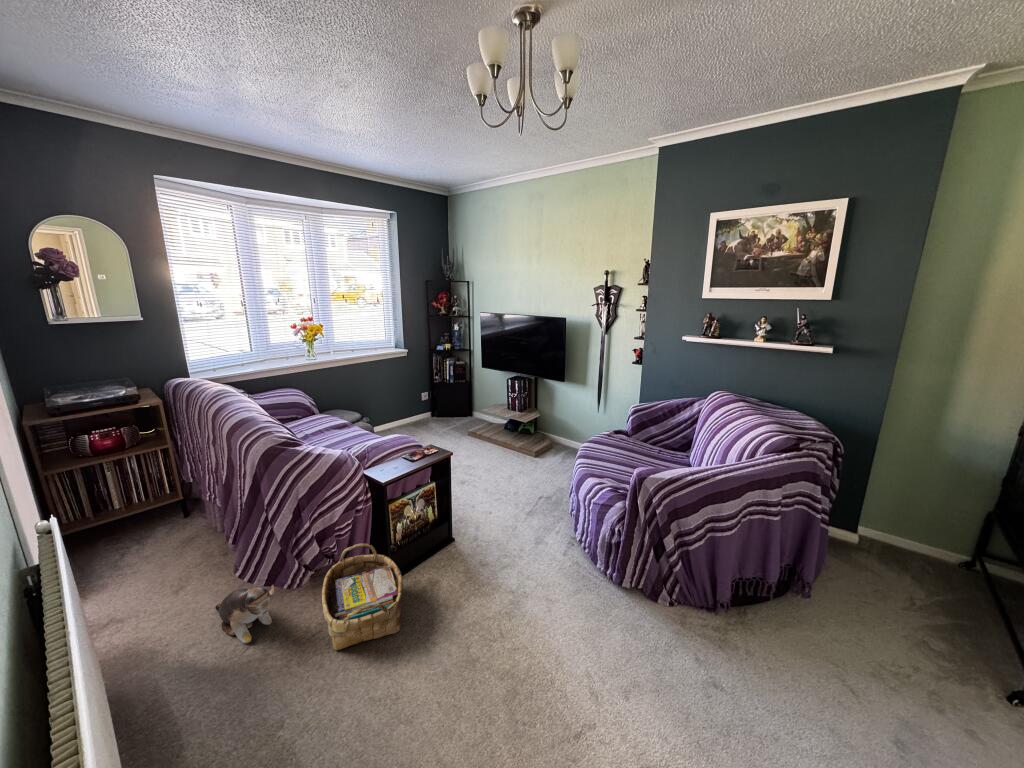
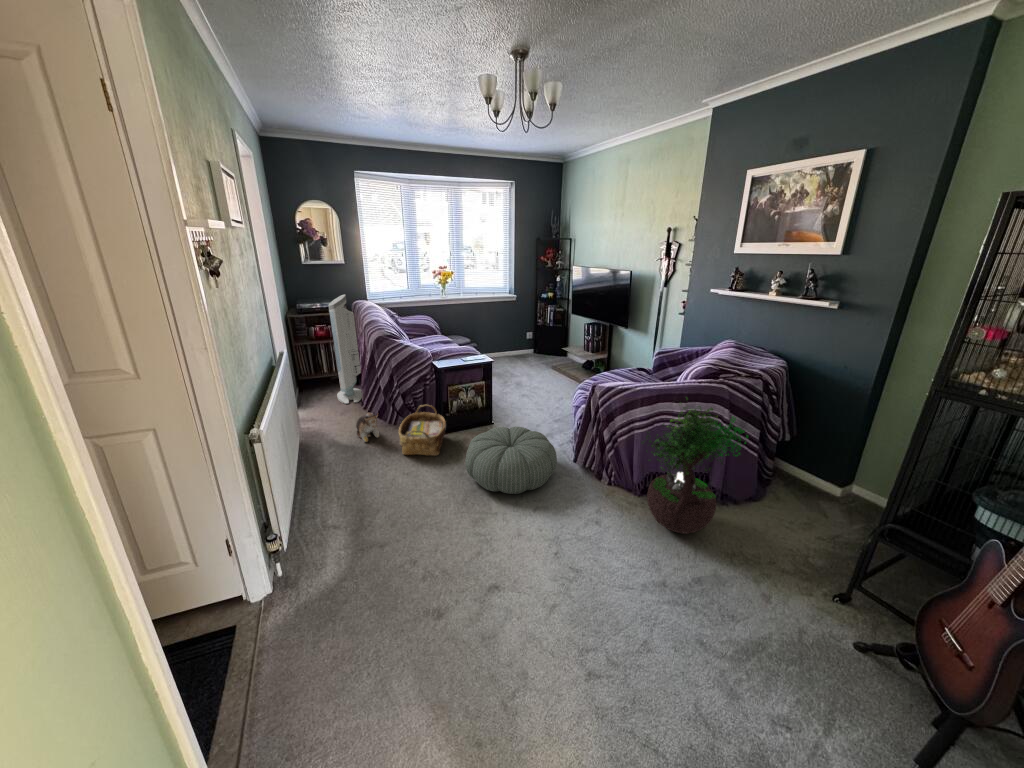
air purifier: none [124,372,203,561] -> present [329,294,363,404]
potted tree: none [742,493,917,672] -> present [641,397,748,534]
pouf: none [462,550,604,686] -> present [465,427,557,494]

